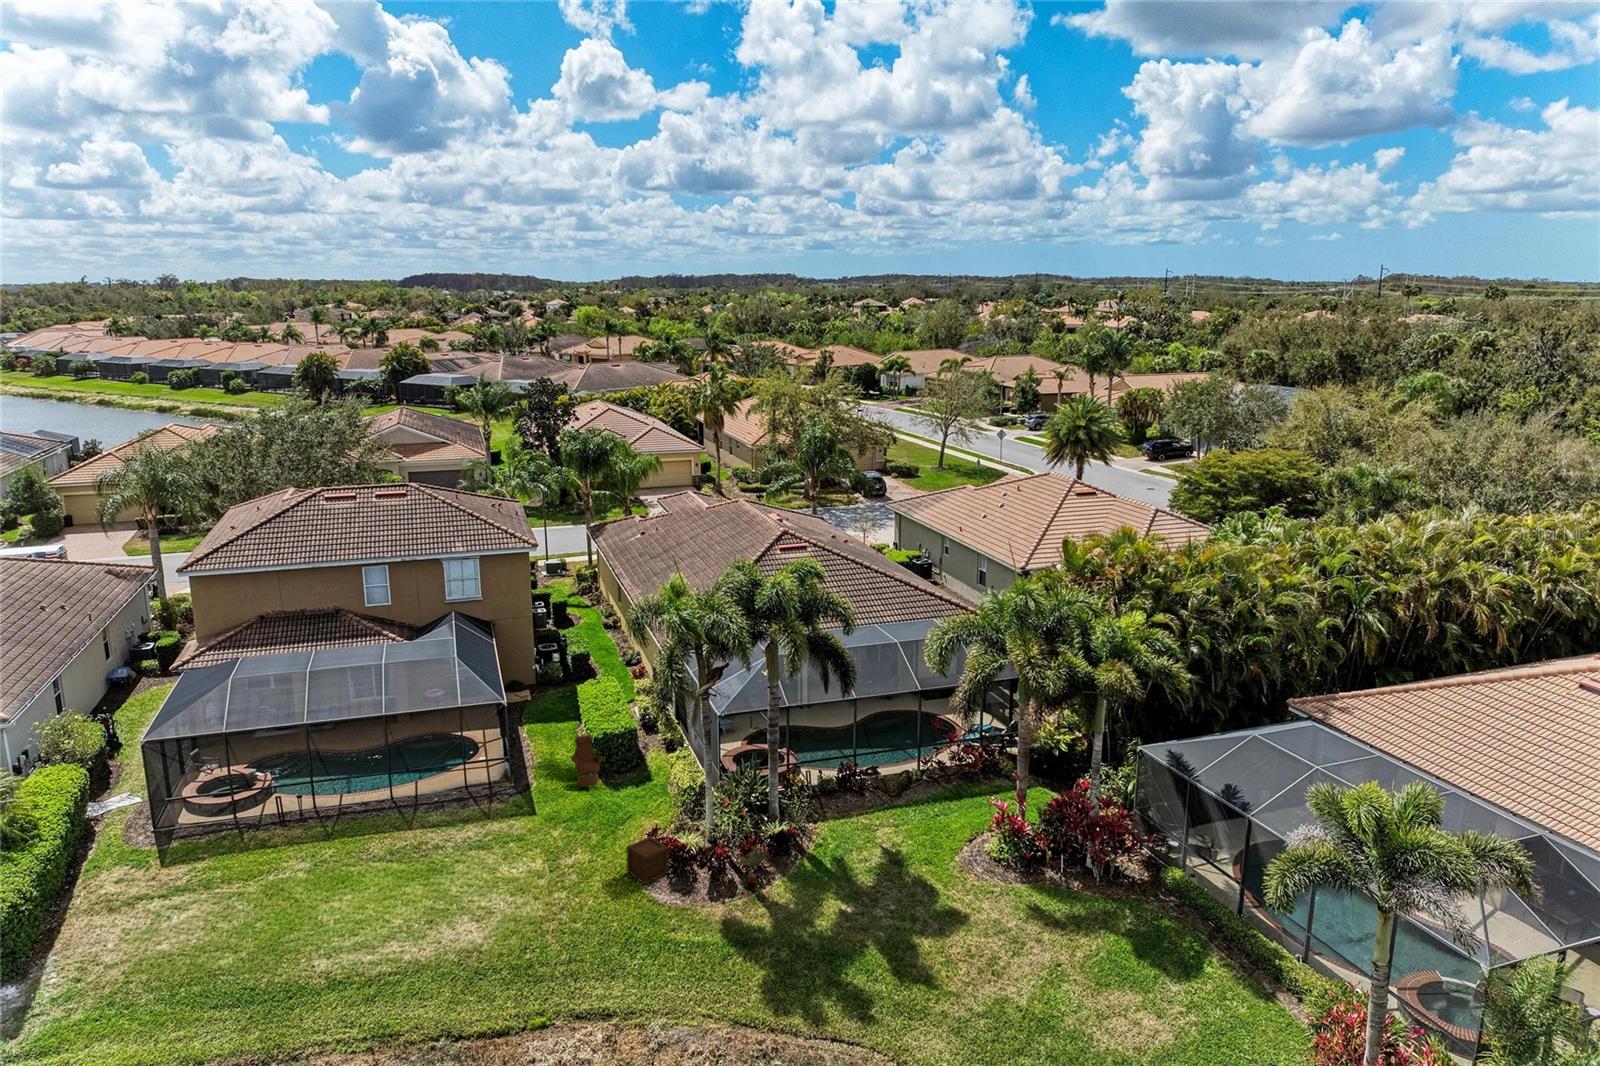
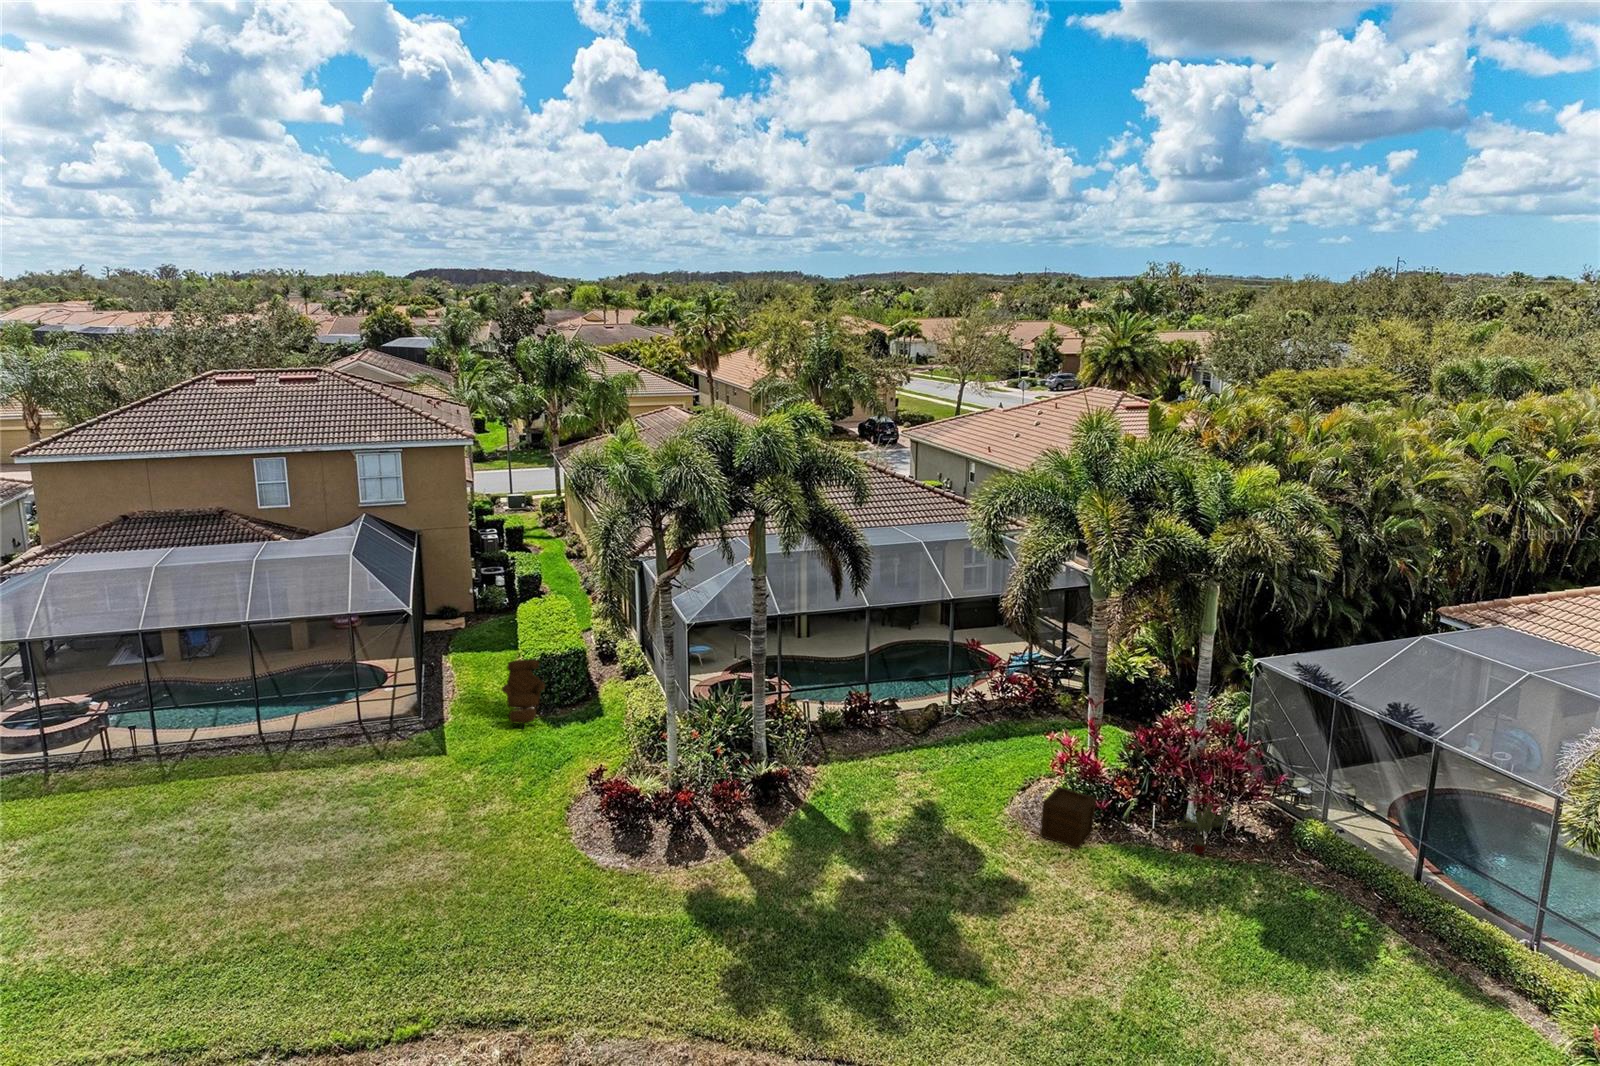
wooden crate: present [627,836,669,884] -> present [1040,786,1096,849]
potted tree: present [736,845,768,884] -> present [1179,803,1227,854]

